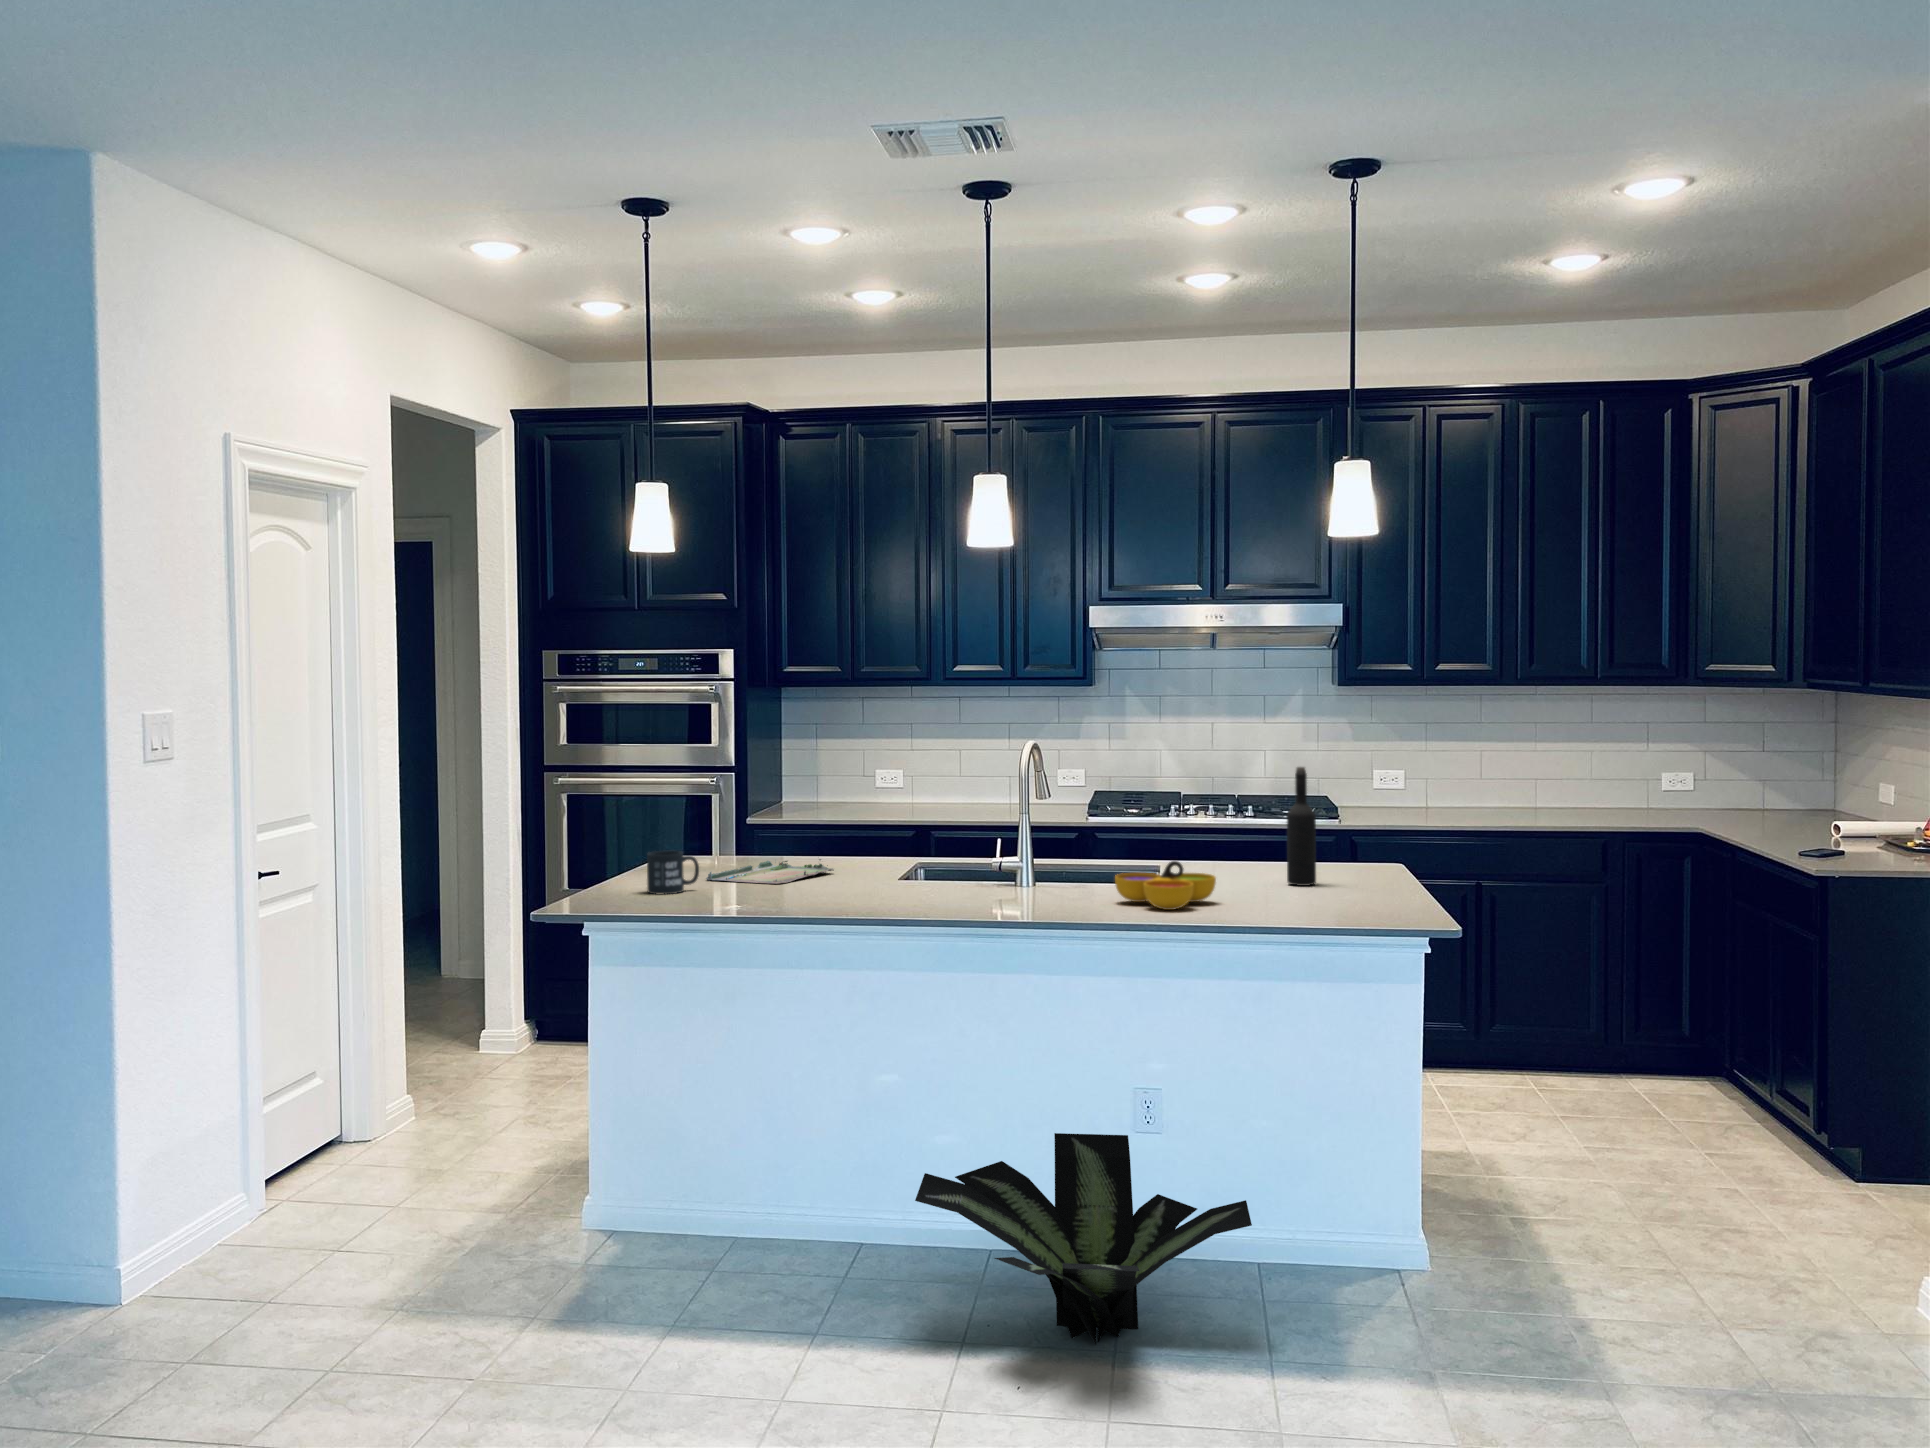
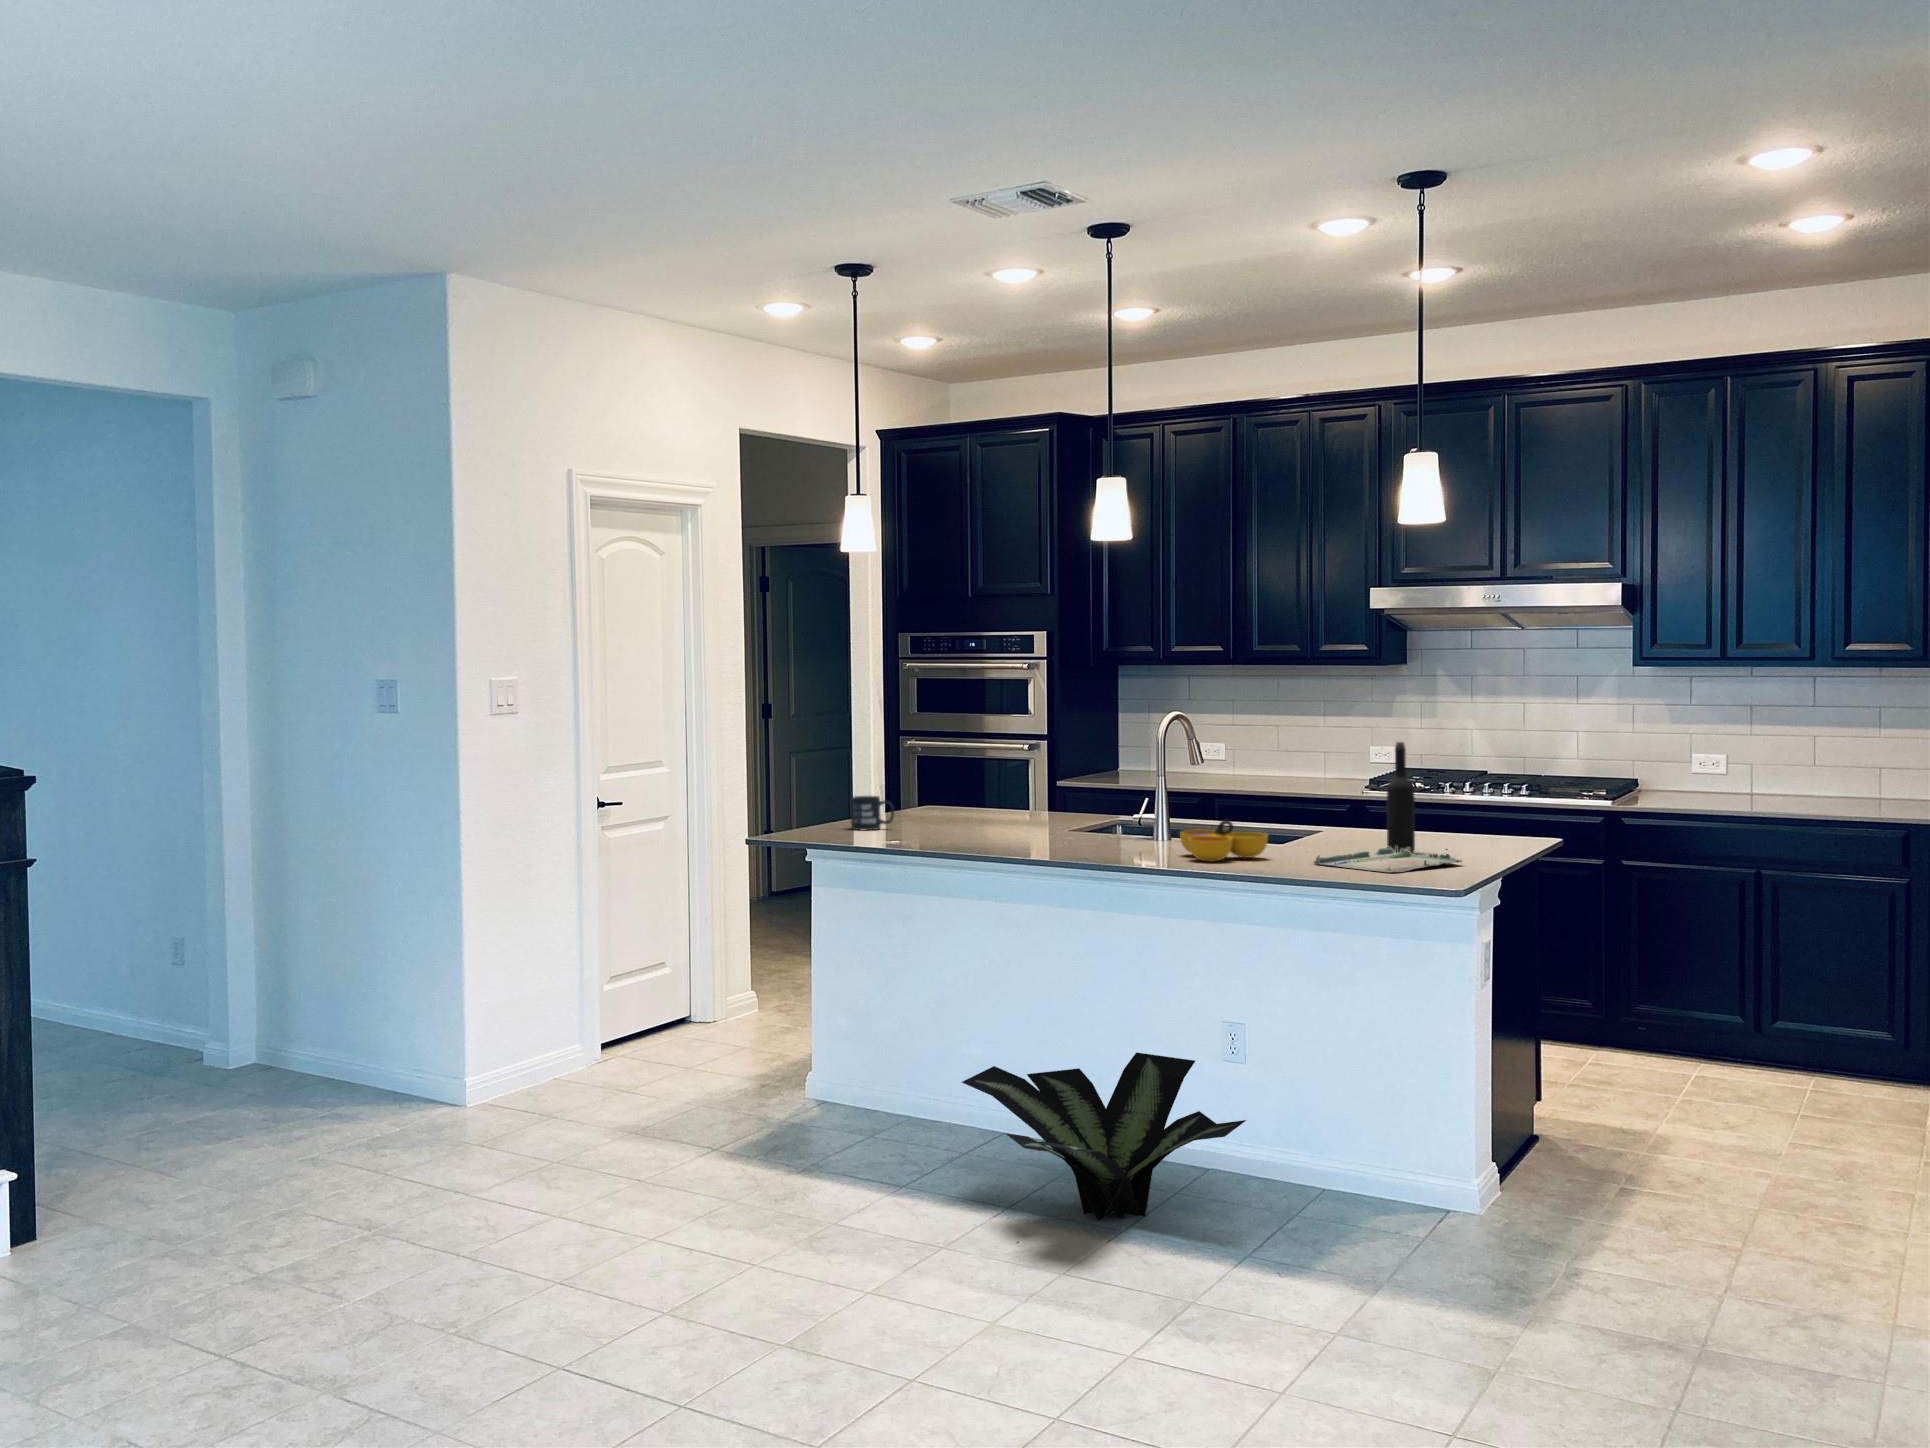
tray: present [706,859,834,884] -> present [1313,847,1463,873]

